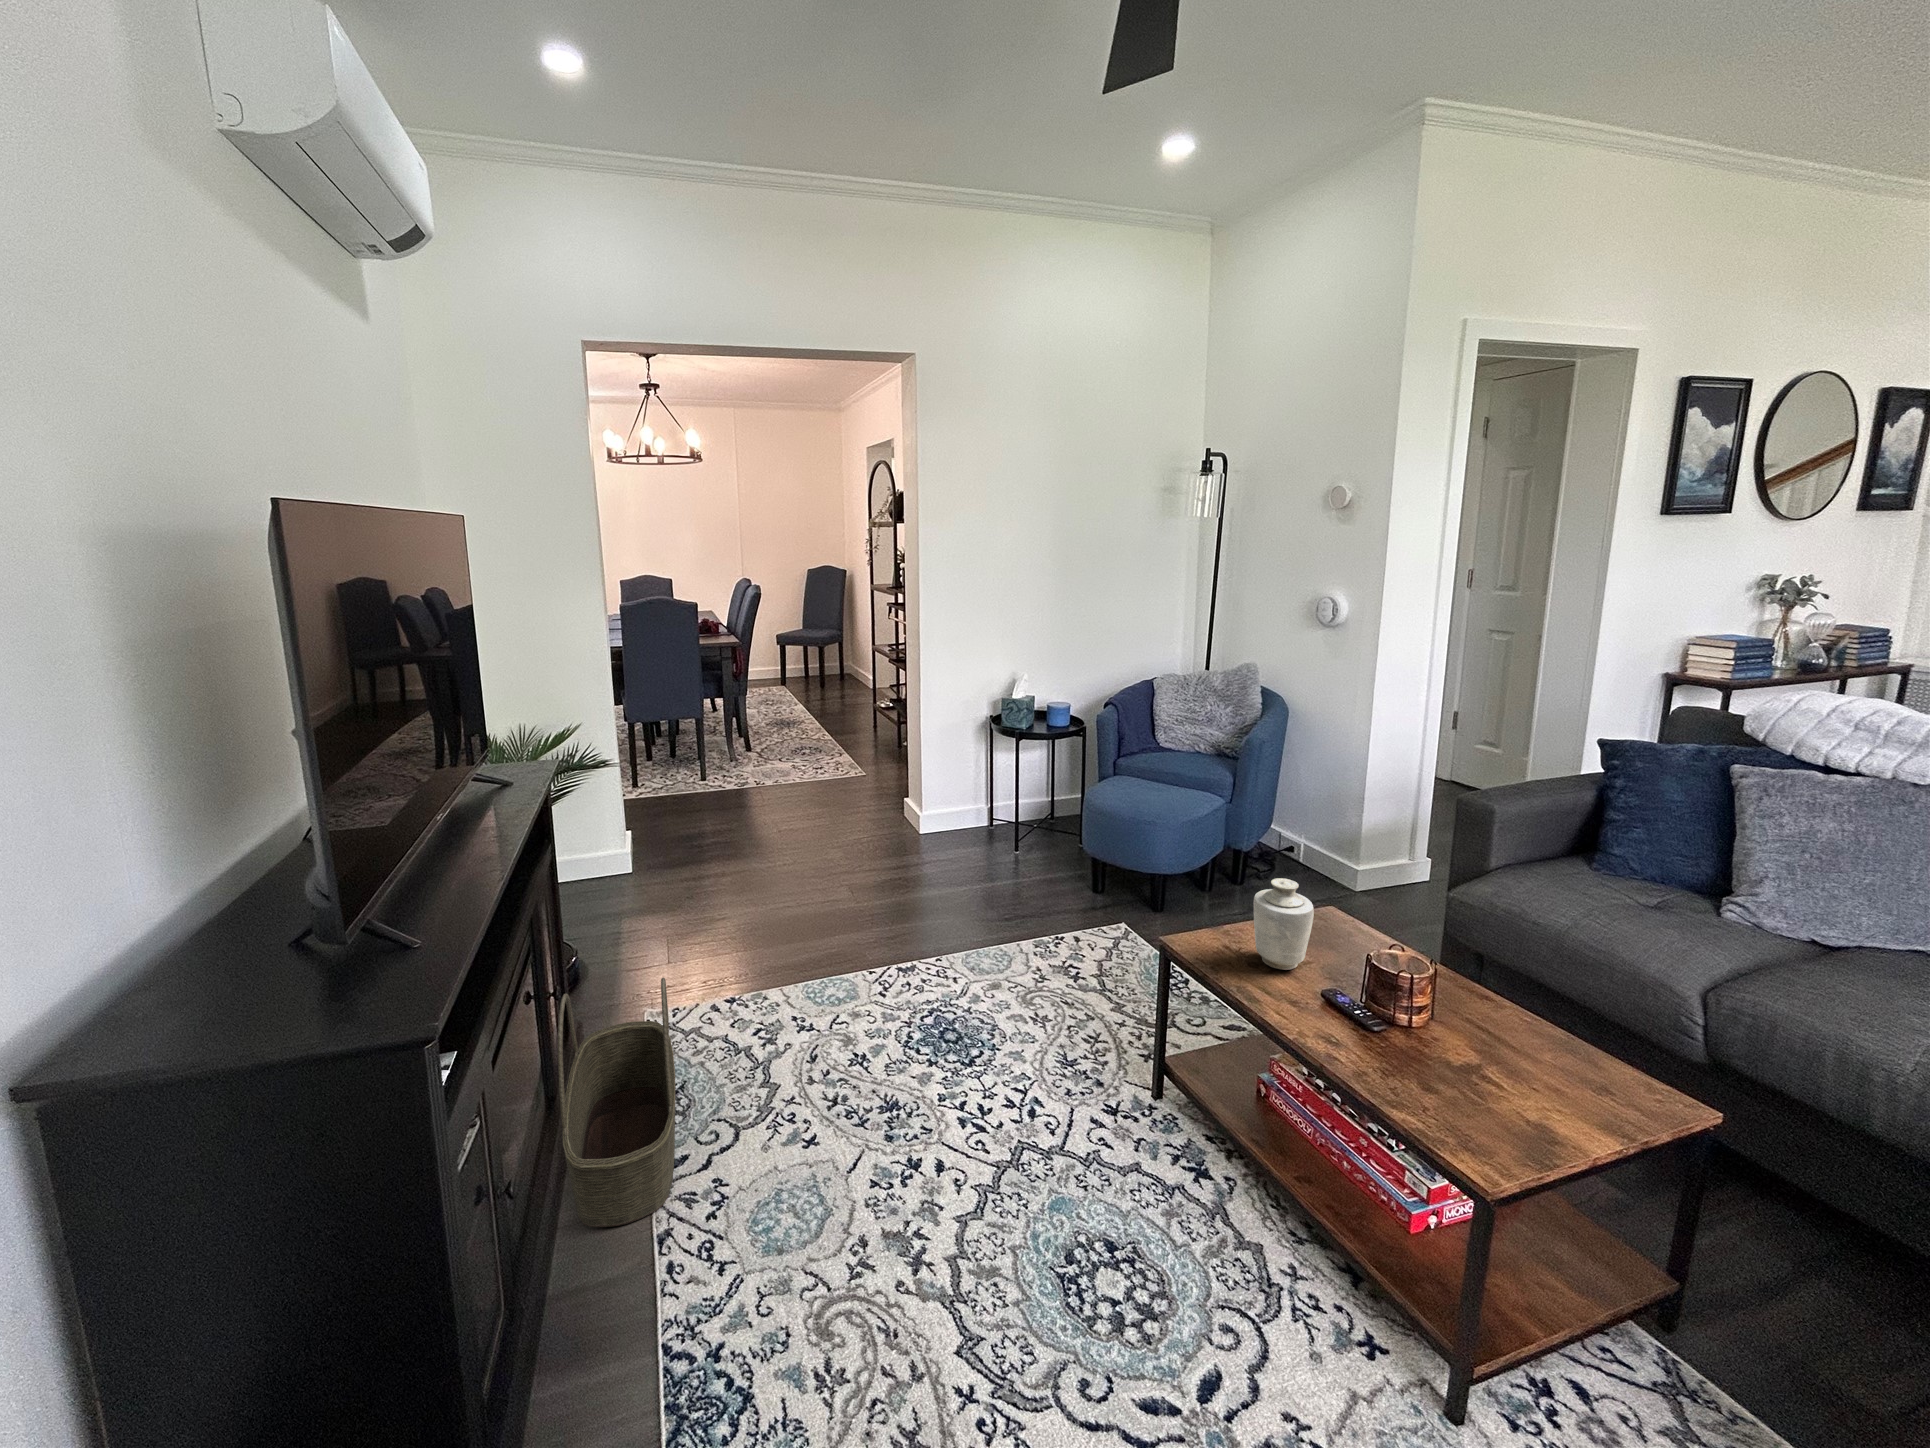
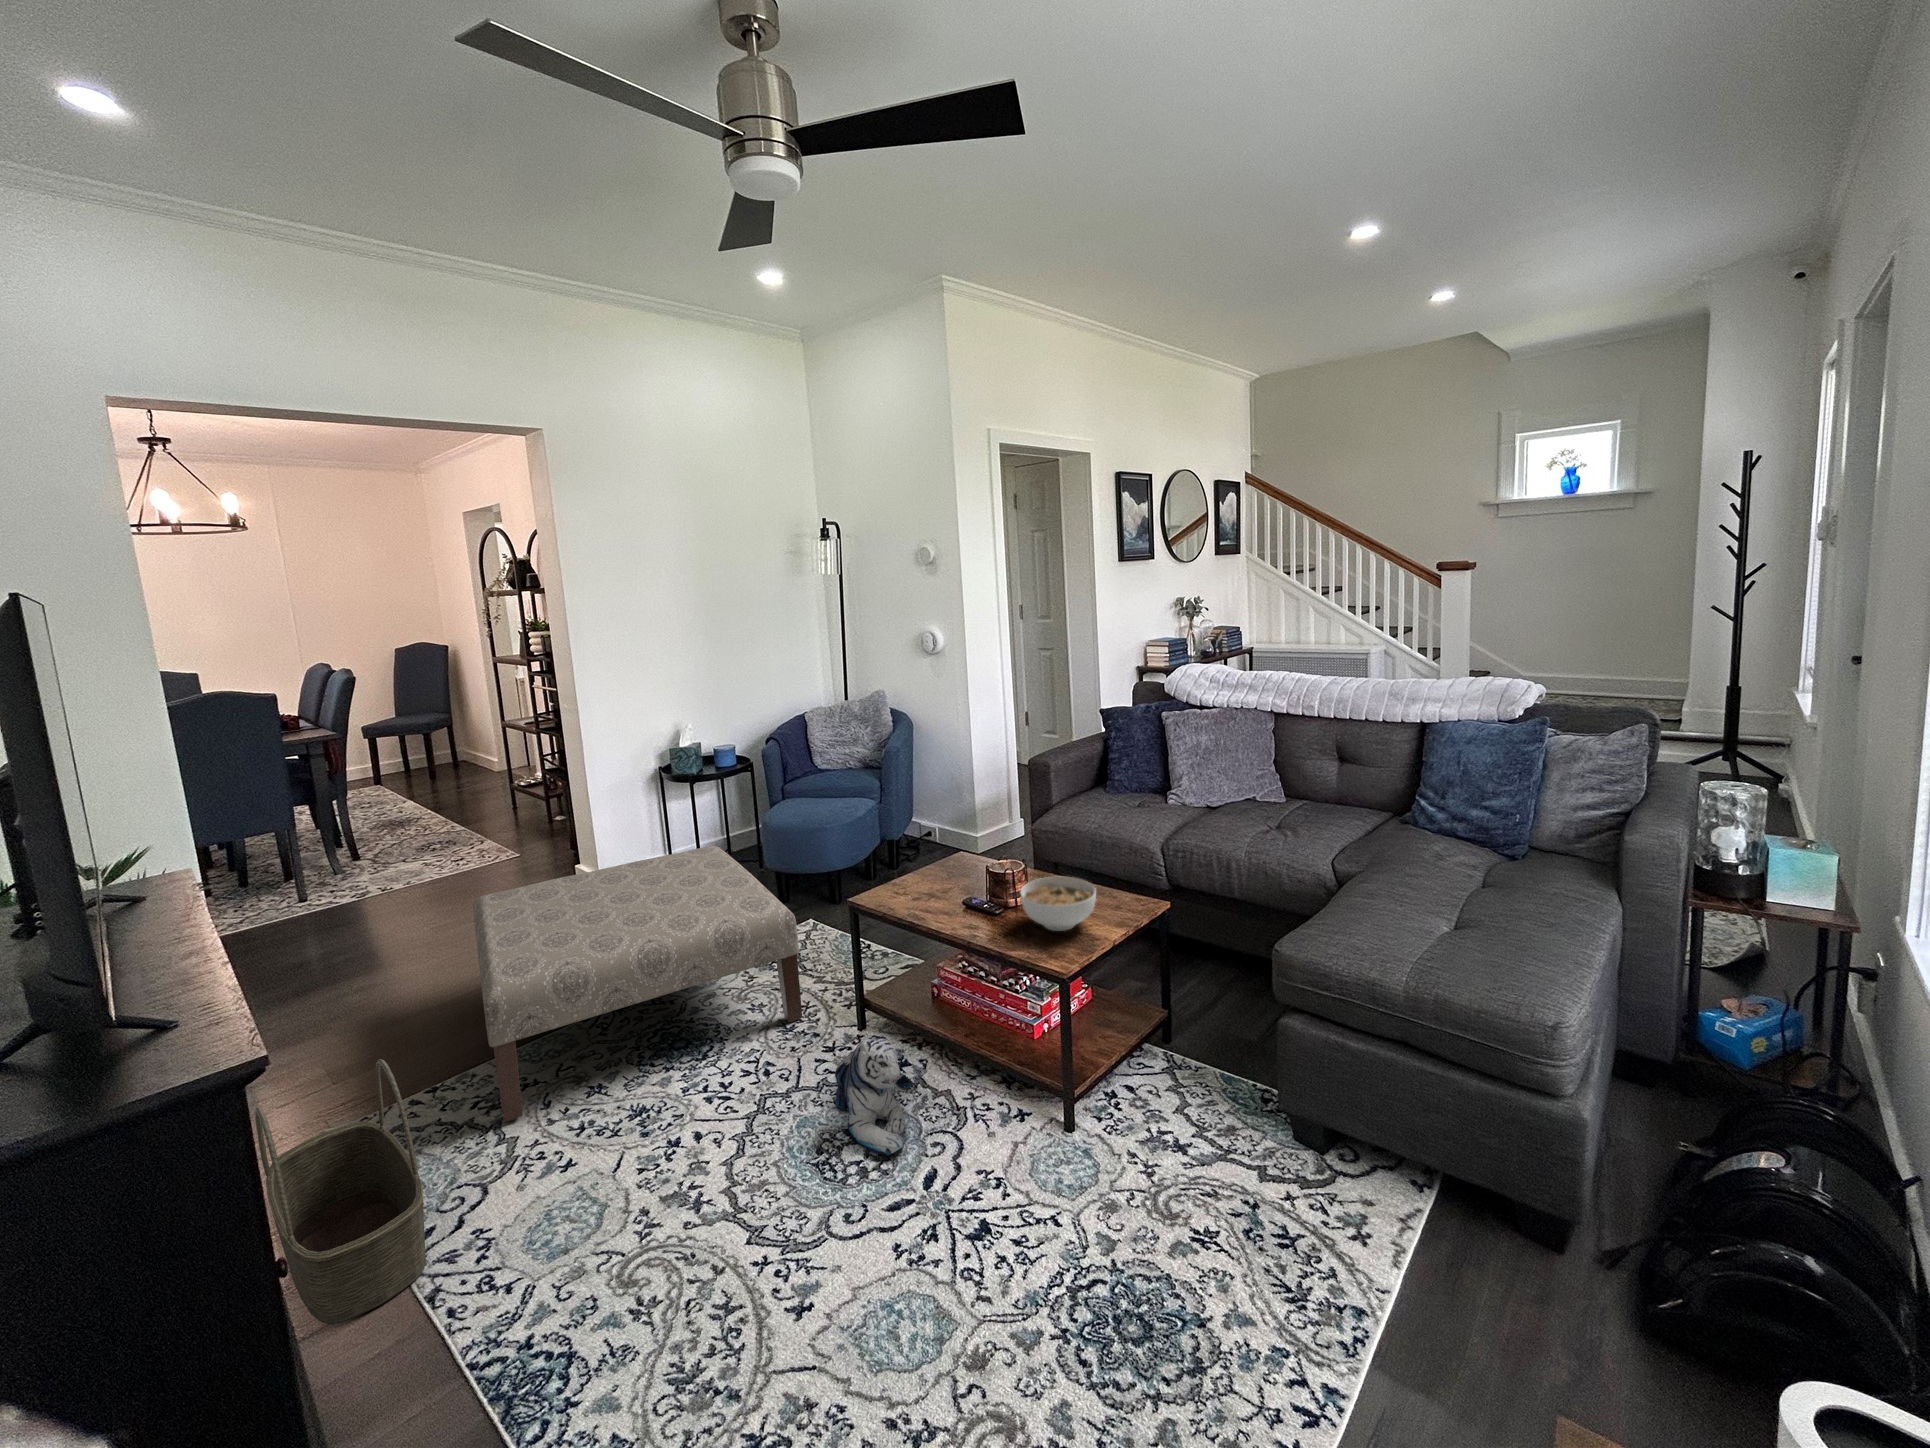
ottoman: none [766,816,1093,1062] -> present [473,846,802,1122]
vase: present [1254,878,1314,970] -> none [911,831,951,897]
bowl: none [1422,1002,1572,1105] -> present [1021,877,1096,931]
plush toy: none [1100,1134,1210,1318] -> present [833,1036,913,1156]

